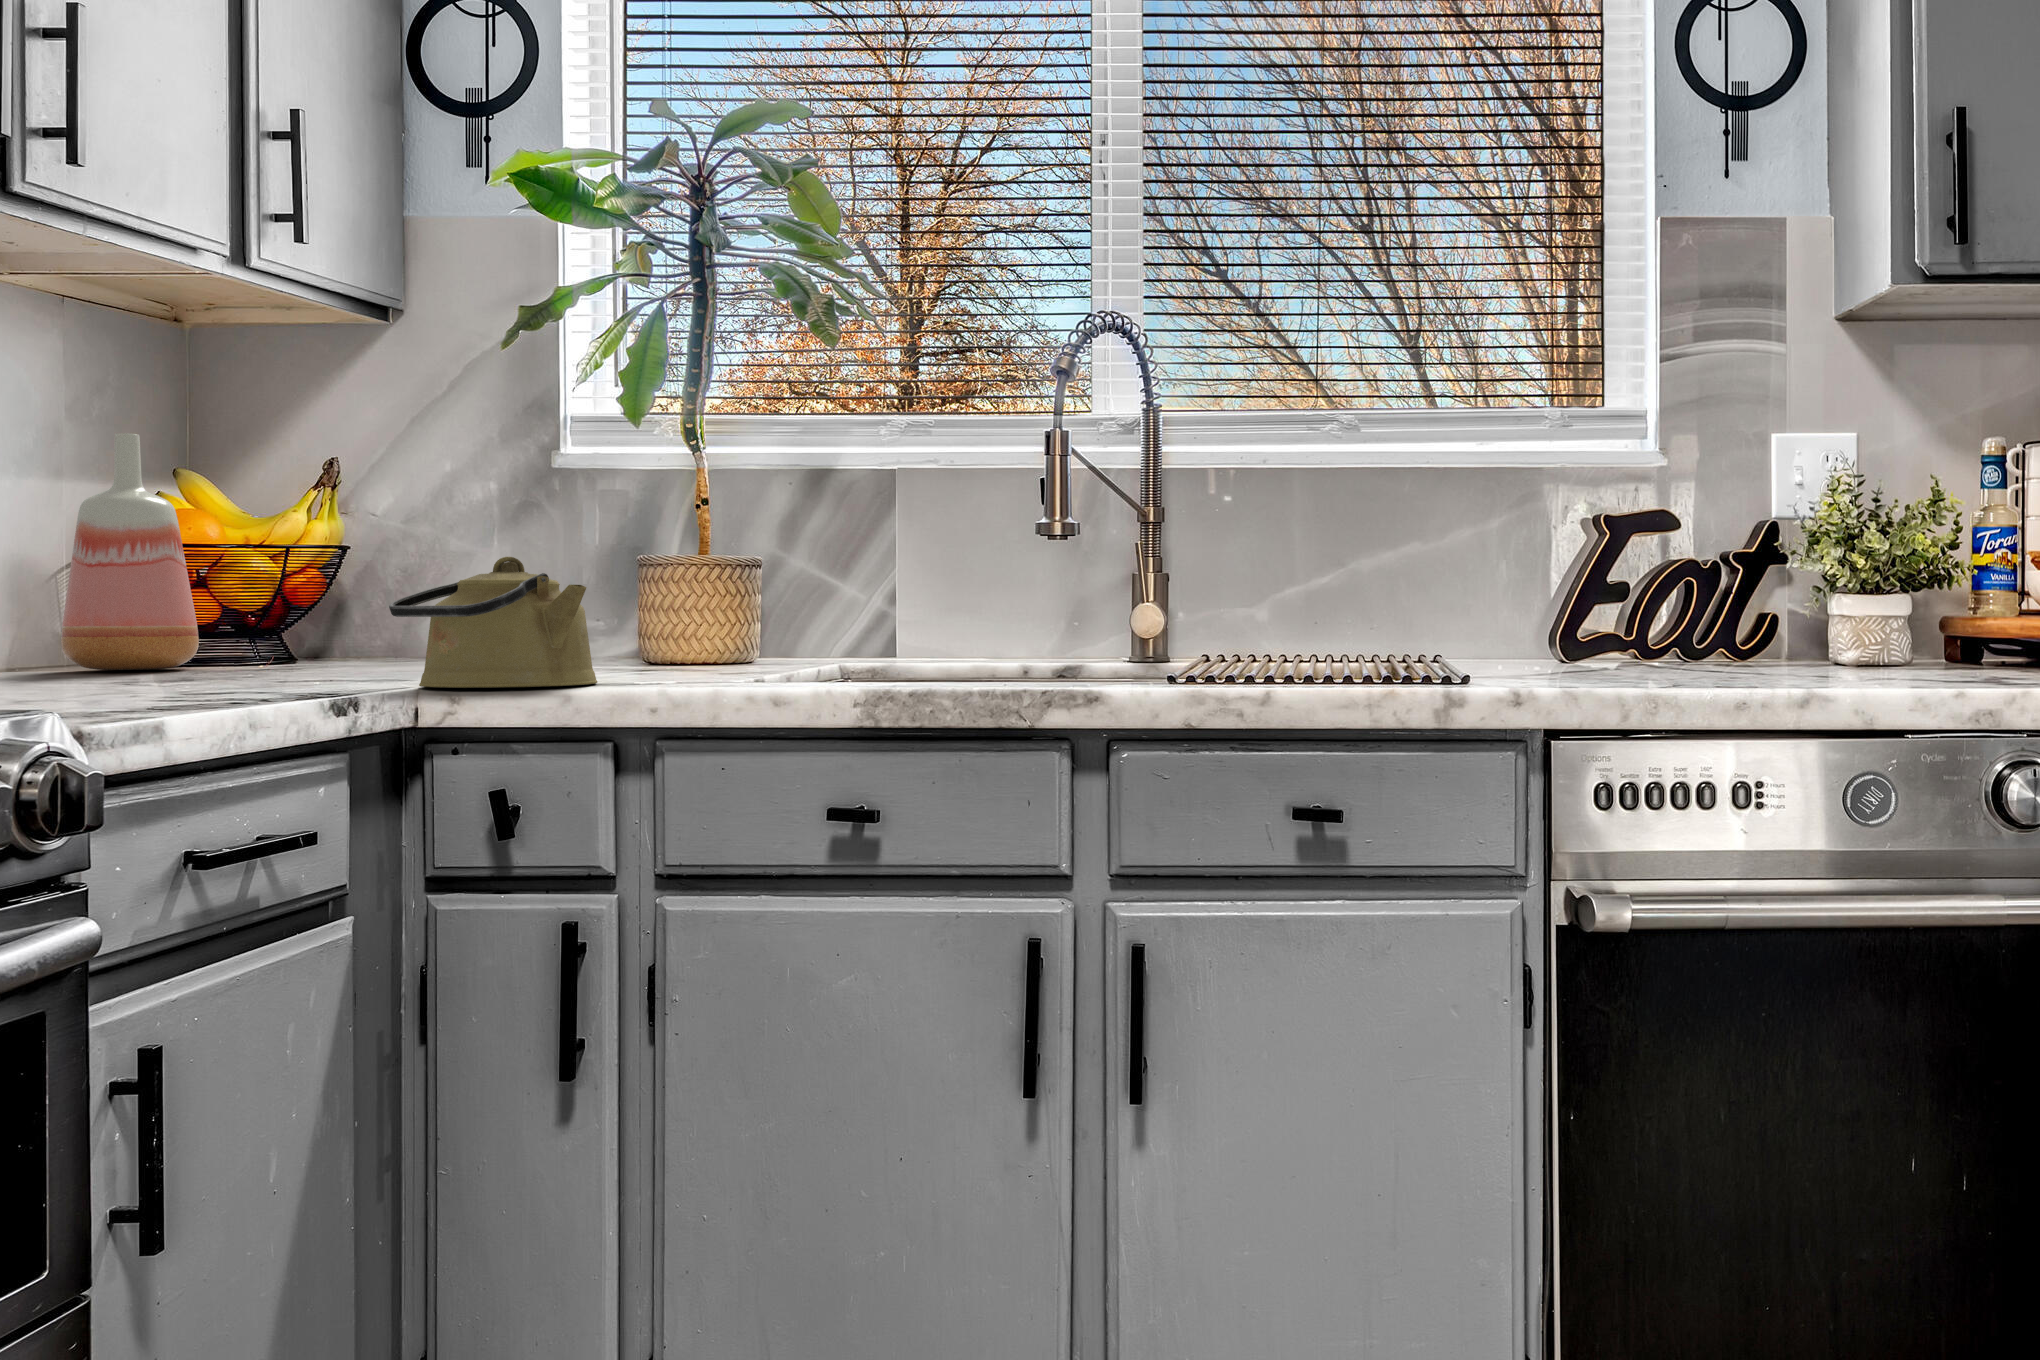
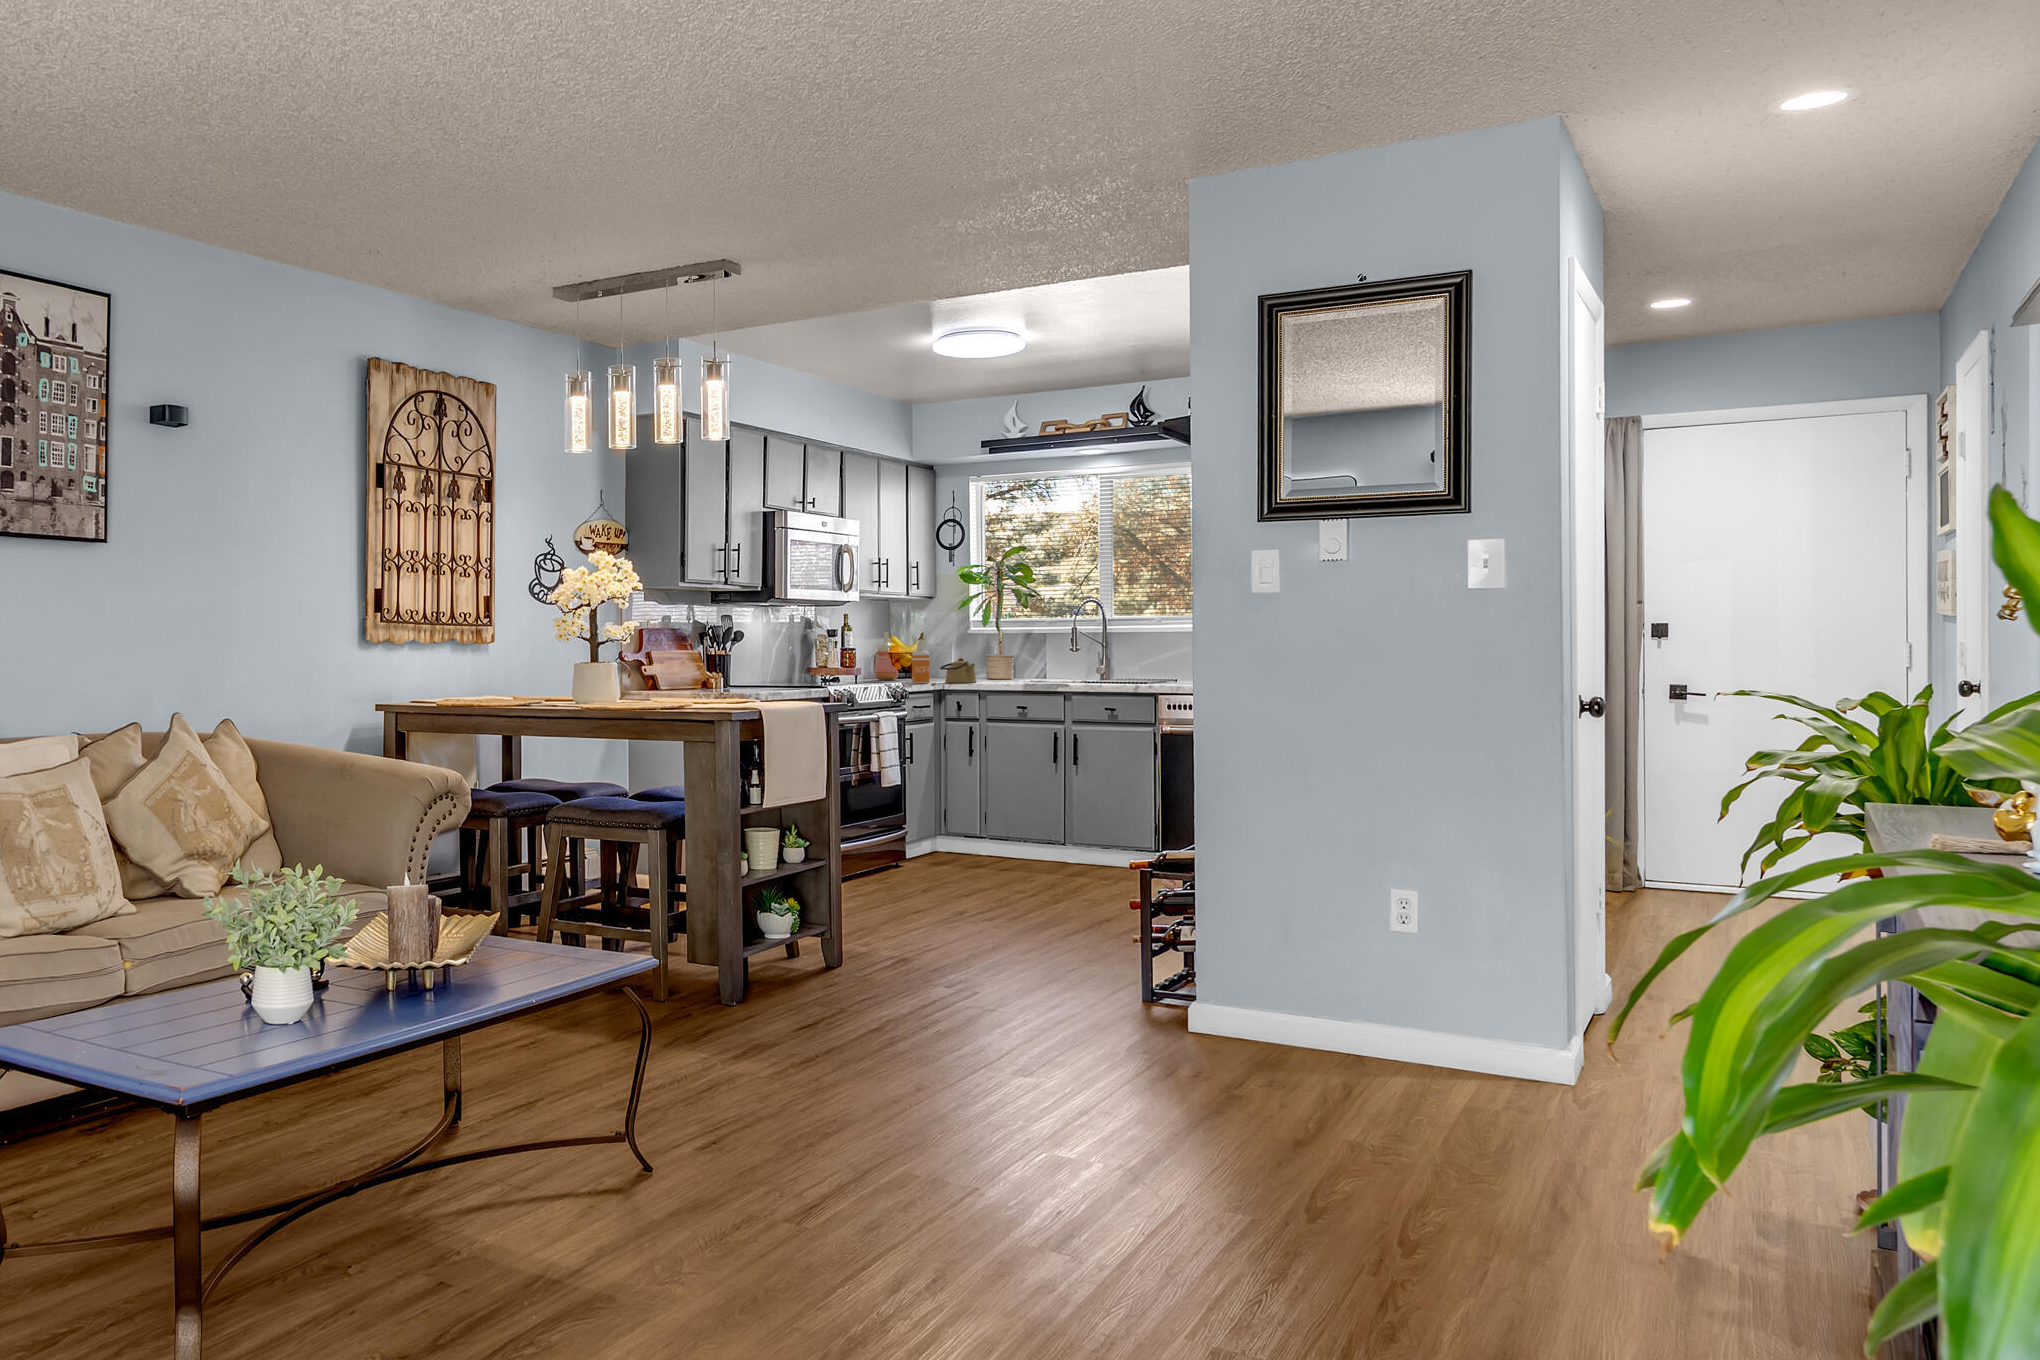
soap dispenser: none [199,445,318,698] -> present [912,640,930,684]

